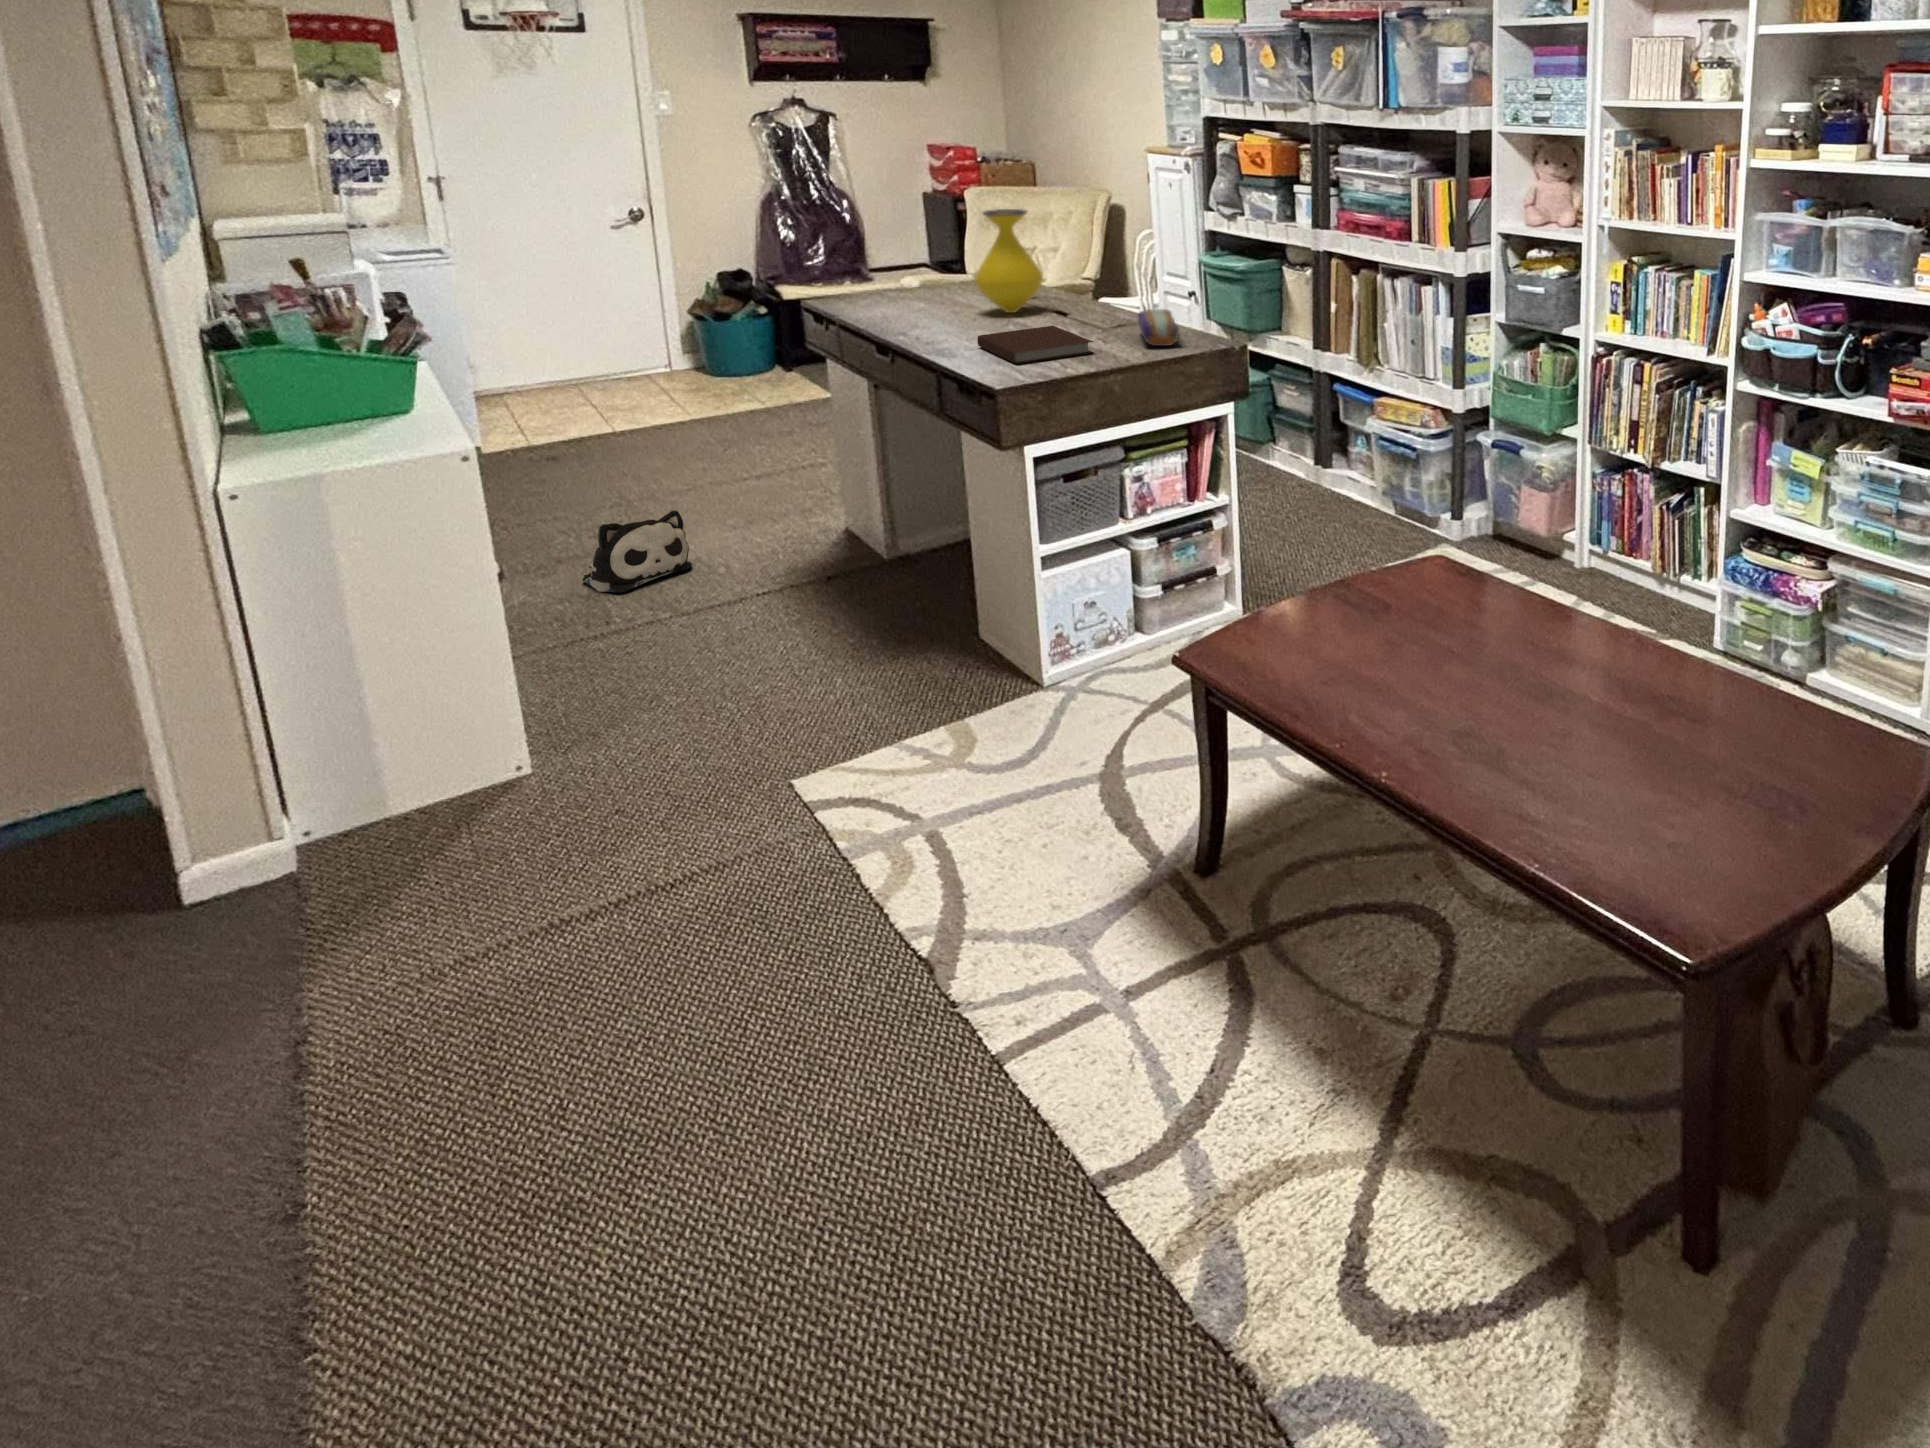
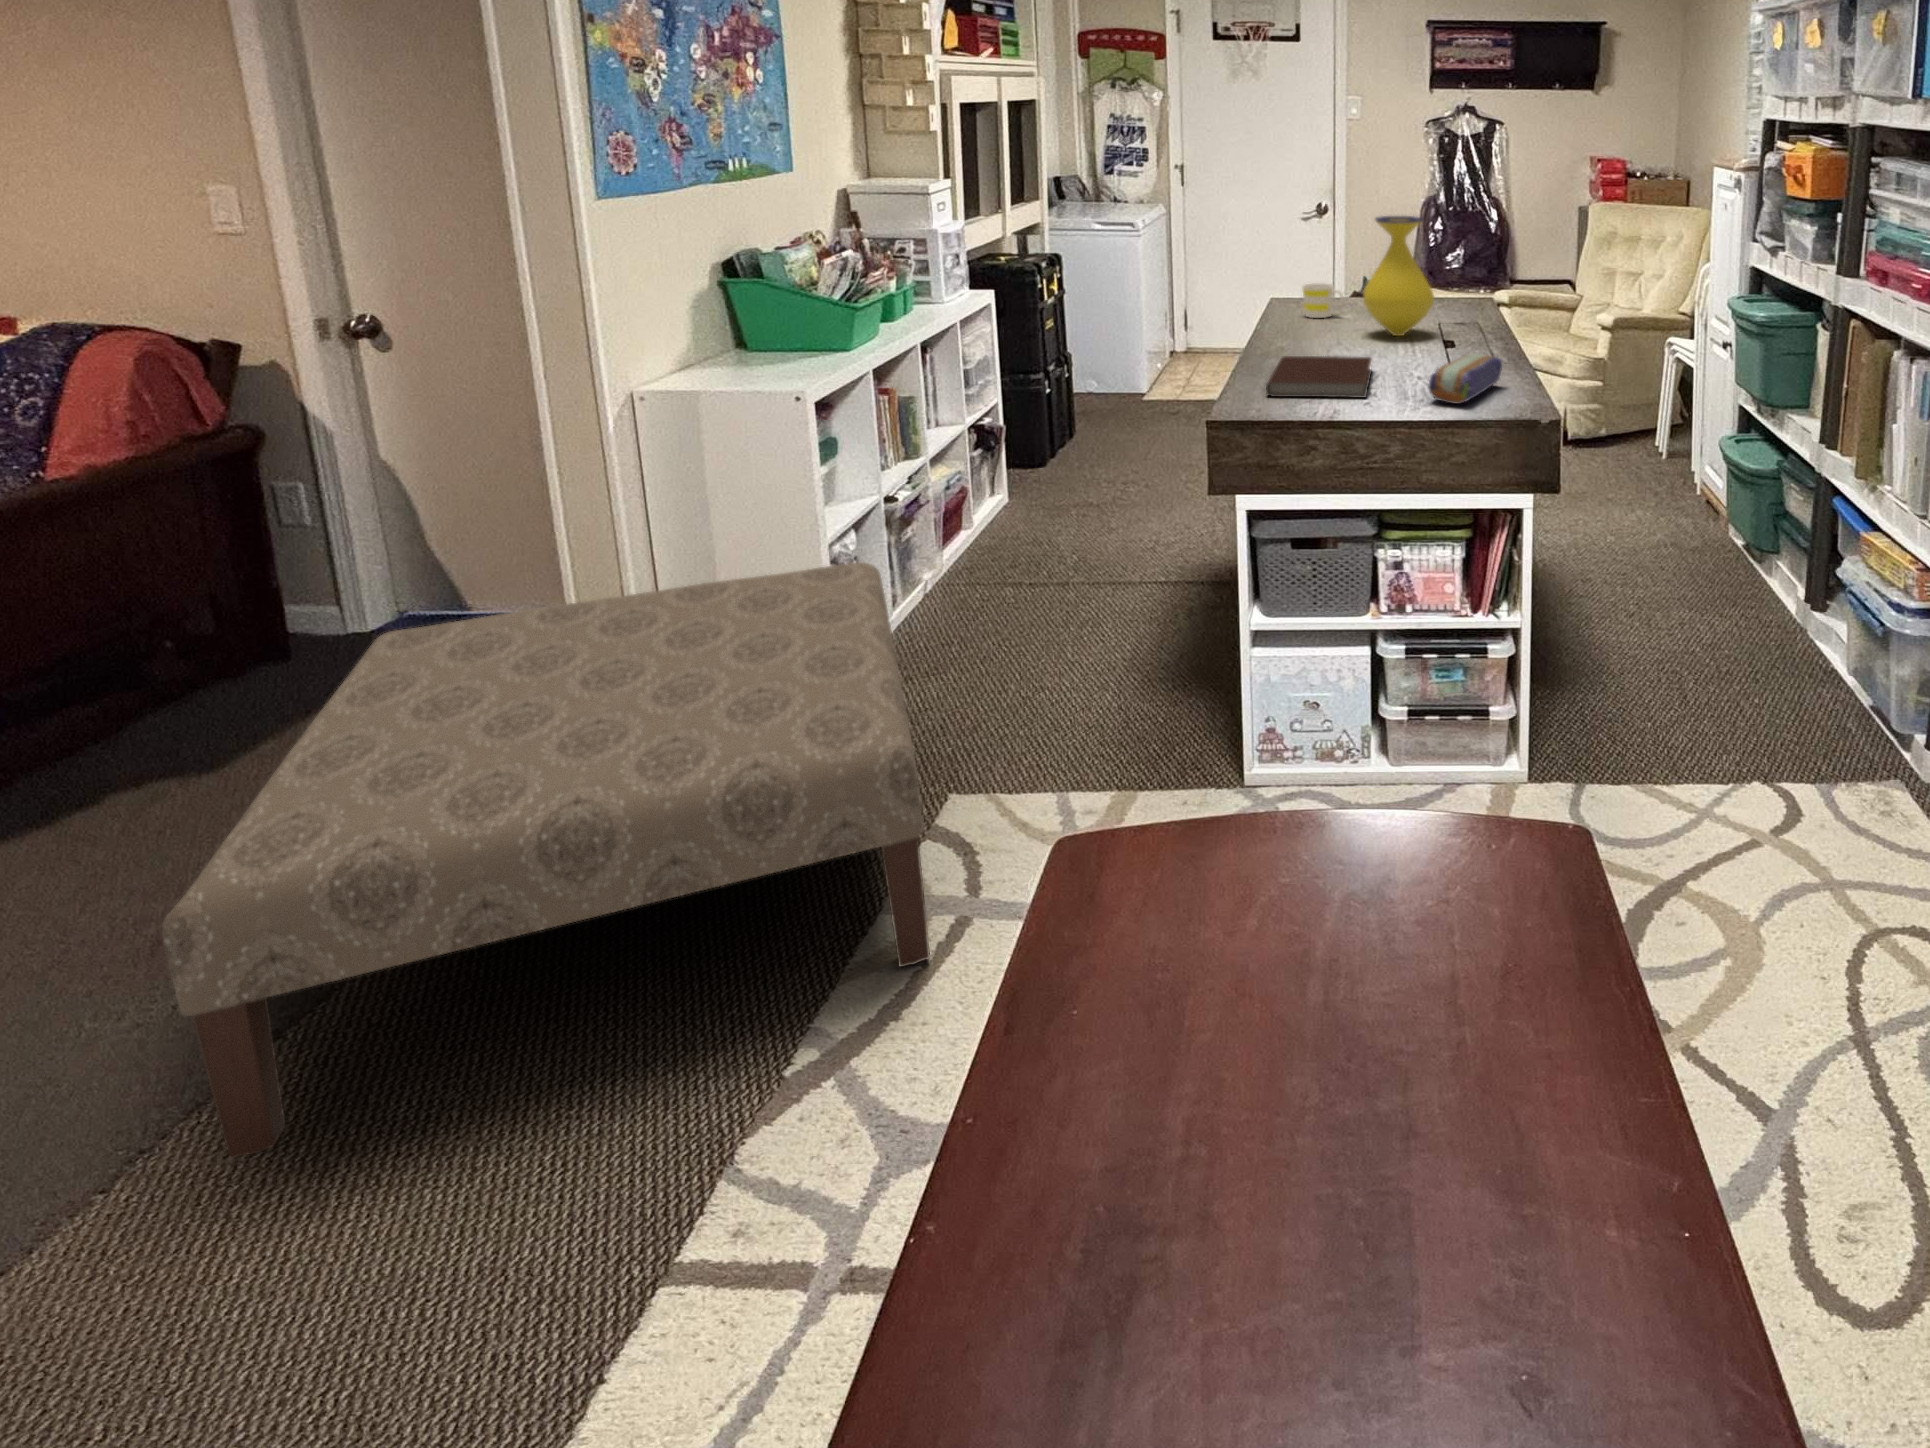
mug: none [885,278,929,310] -> present [1303,283,1343,318]
plush toy: present [583,511,692,593] -> none [1065,479,1146,545]
ottoman: none [35,604,949,1243] -> present [162,562,930,1159]

